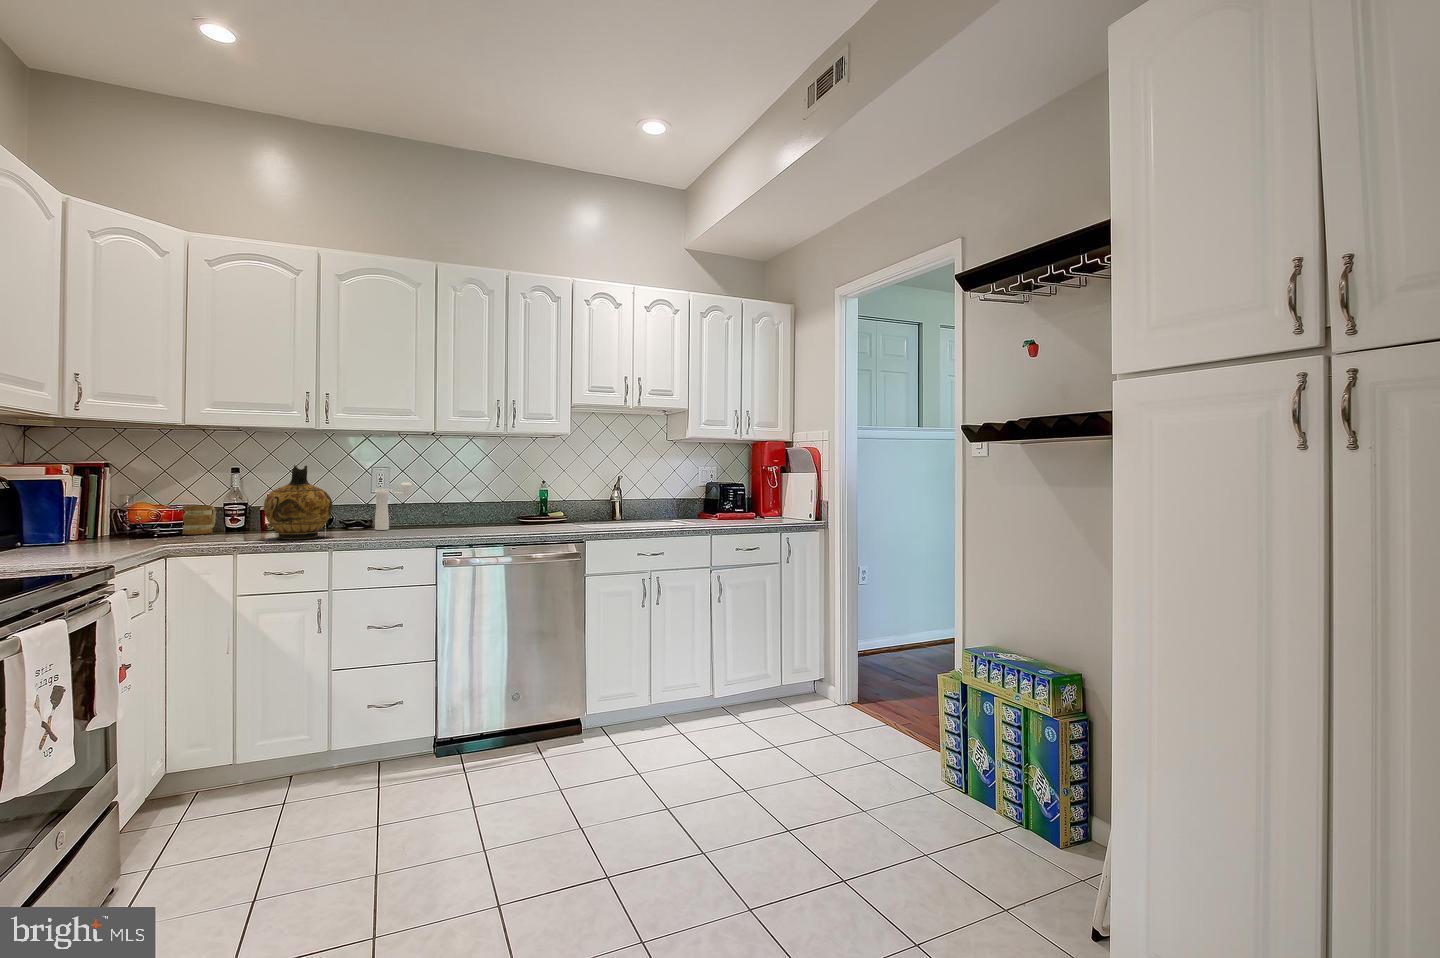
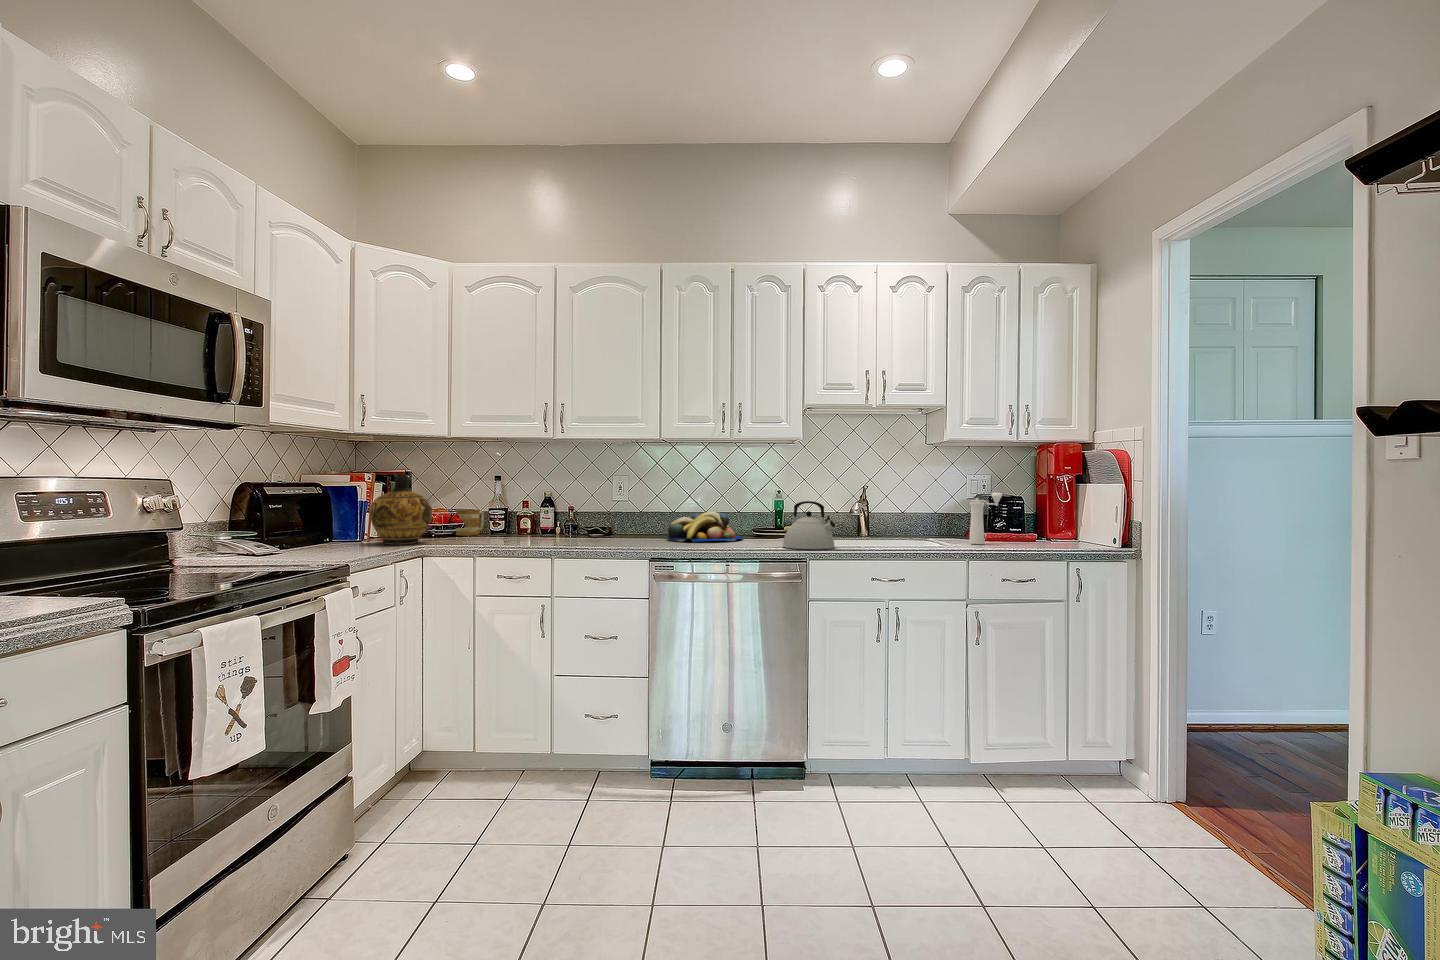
ceramic jug: present [264,465,333,539] -> present [370,473,432,544]
pepper mill: present [375,482,411,530] -> present [970,492,1002,544]
kettle: none [562,490,609,532] -> present [783,501,835,549]
fruit bowl: none [440,501,516,530] -> present [667,511,743,542]

